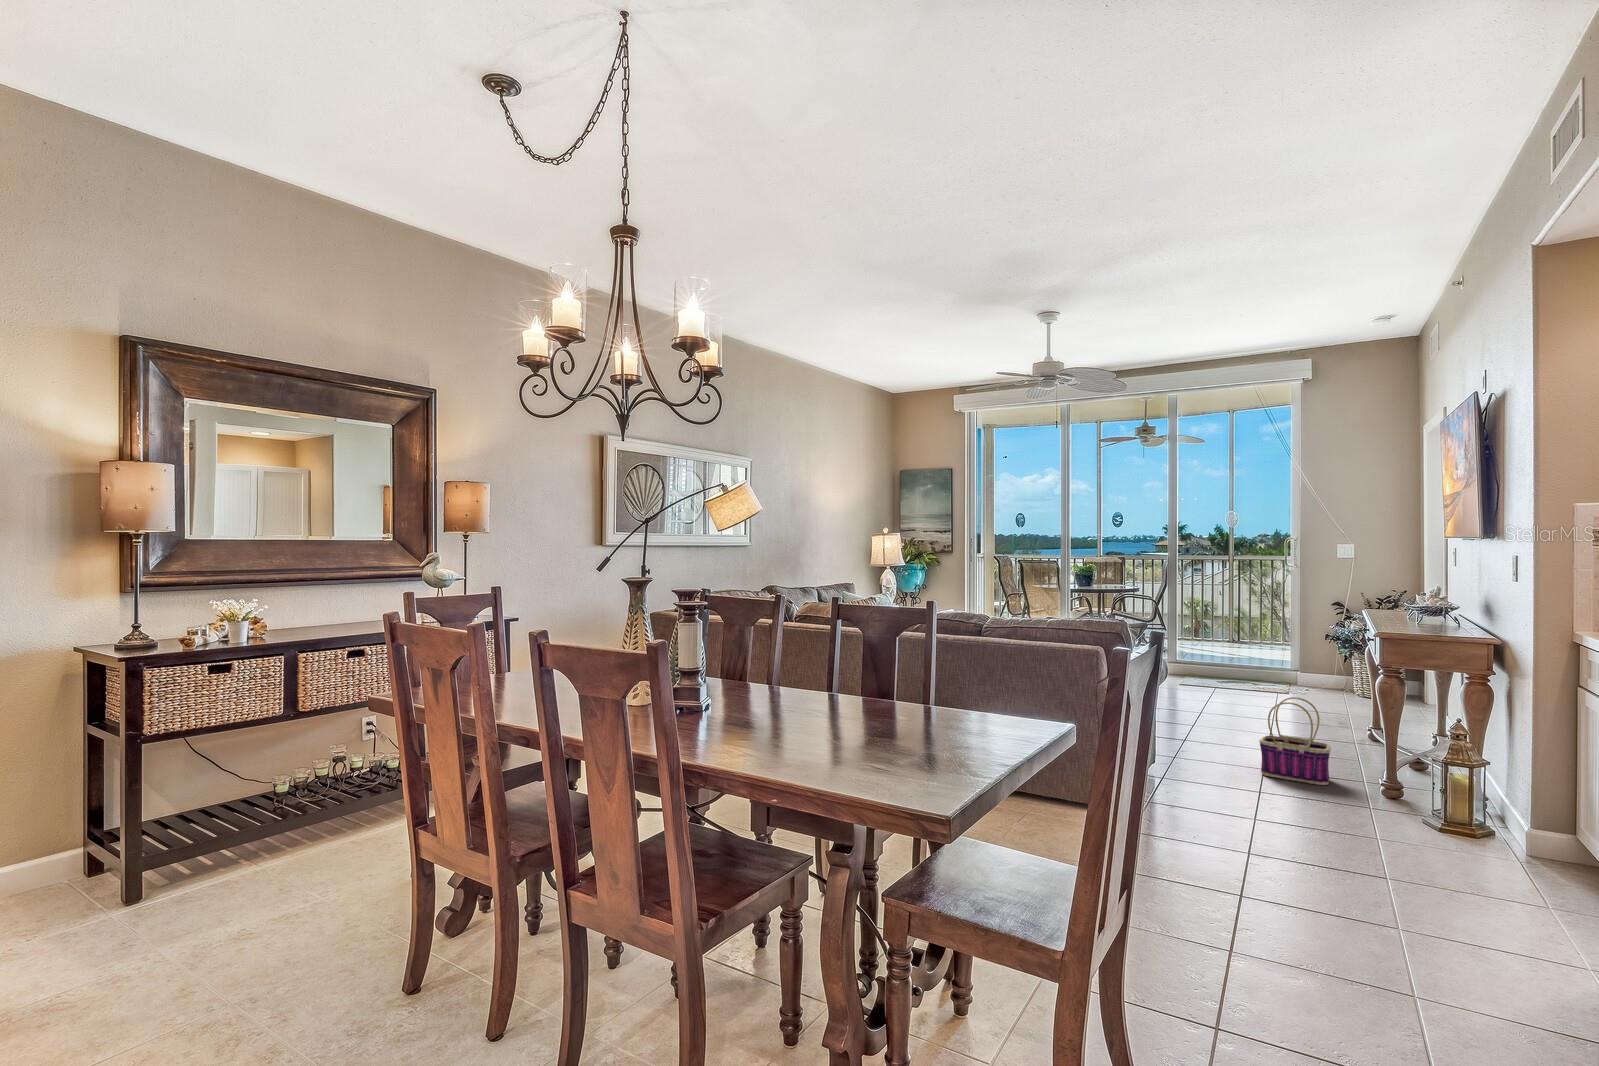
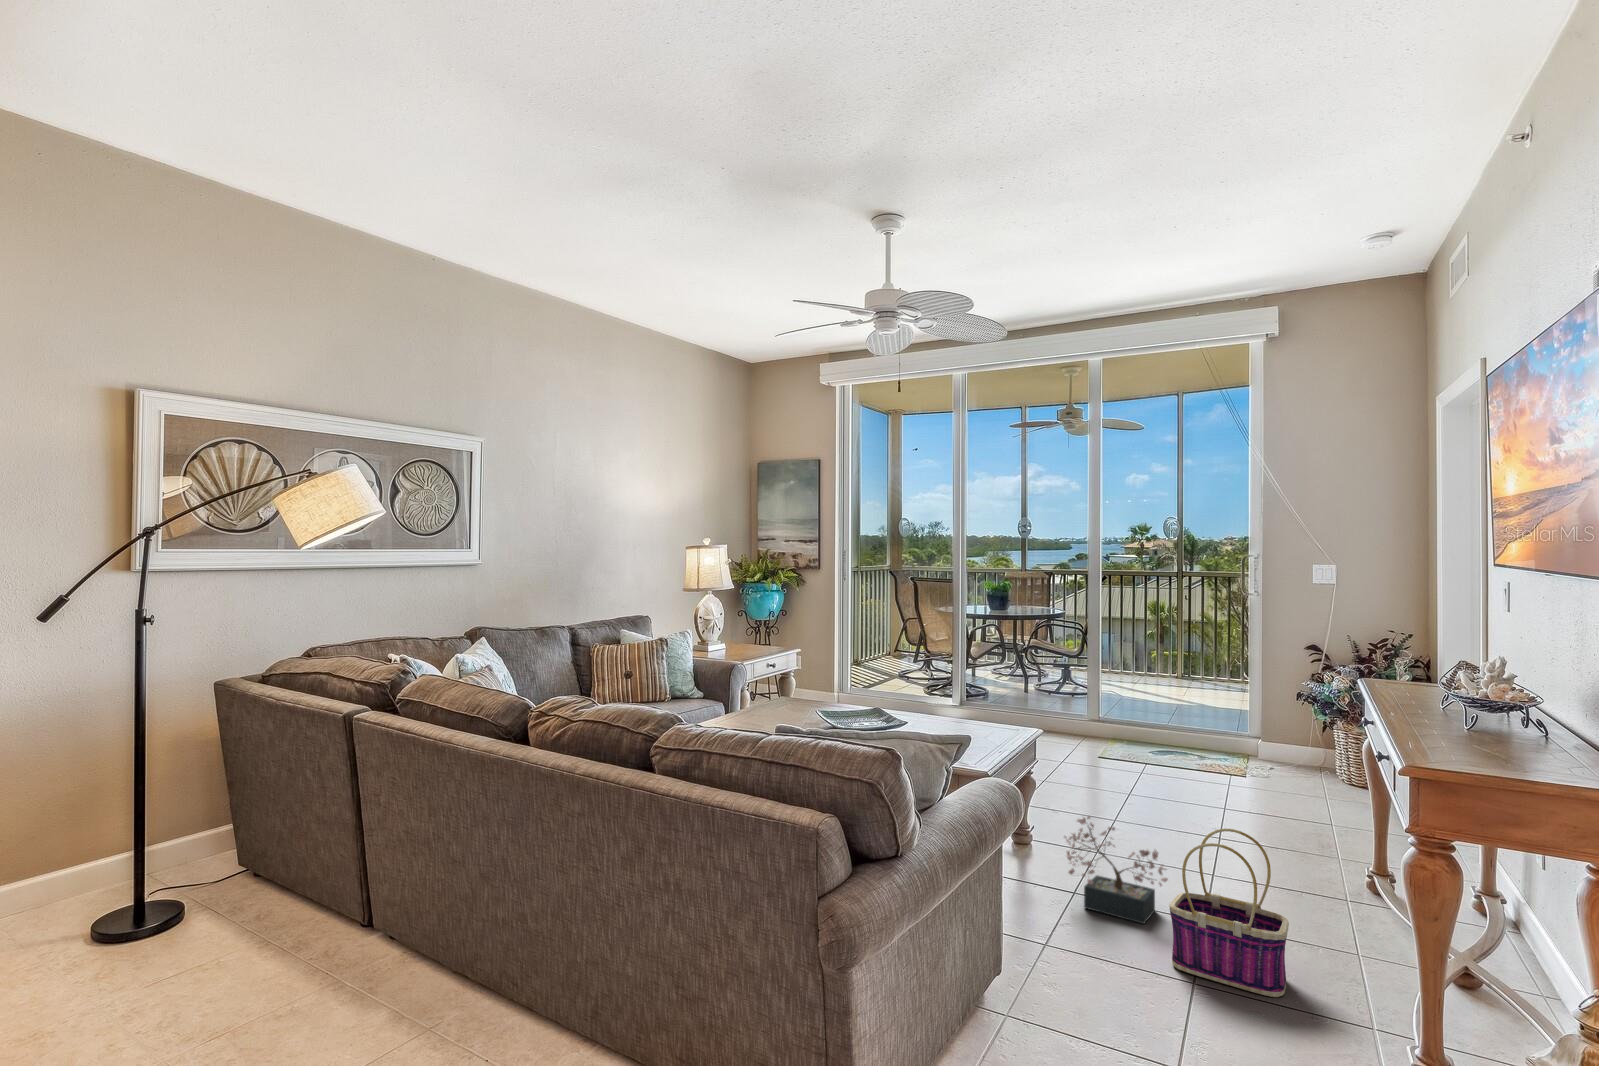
decorative plant: none [1186,700,1254,760] -> present [1065,816,1168,924]

